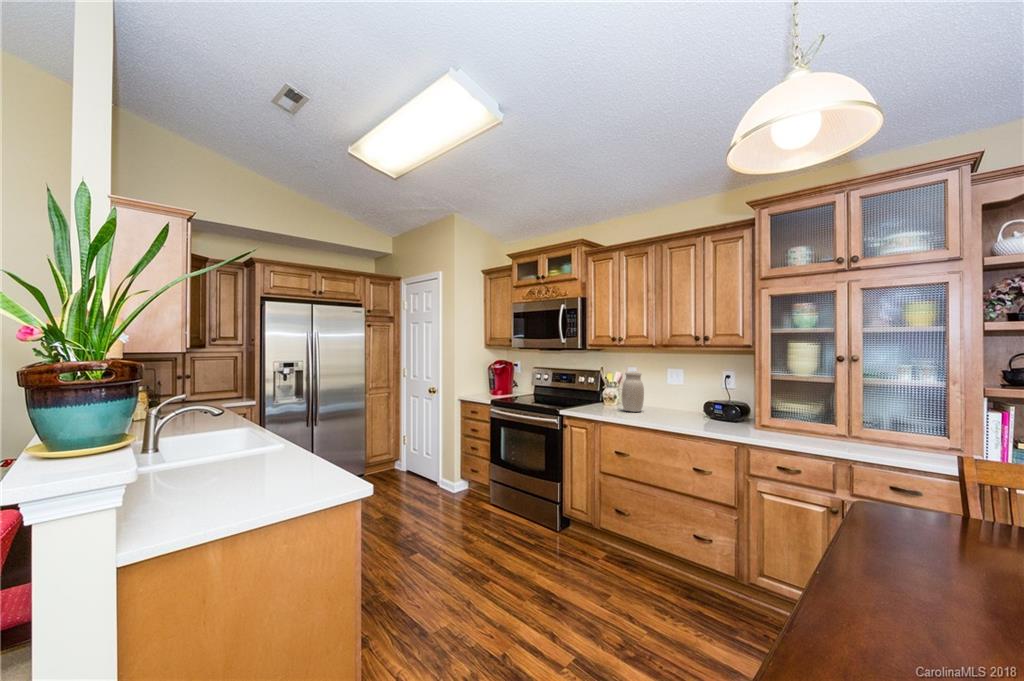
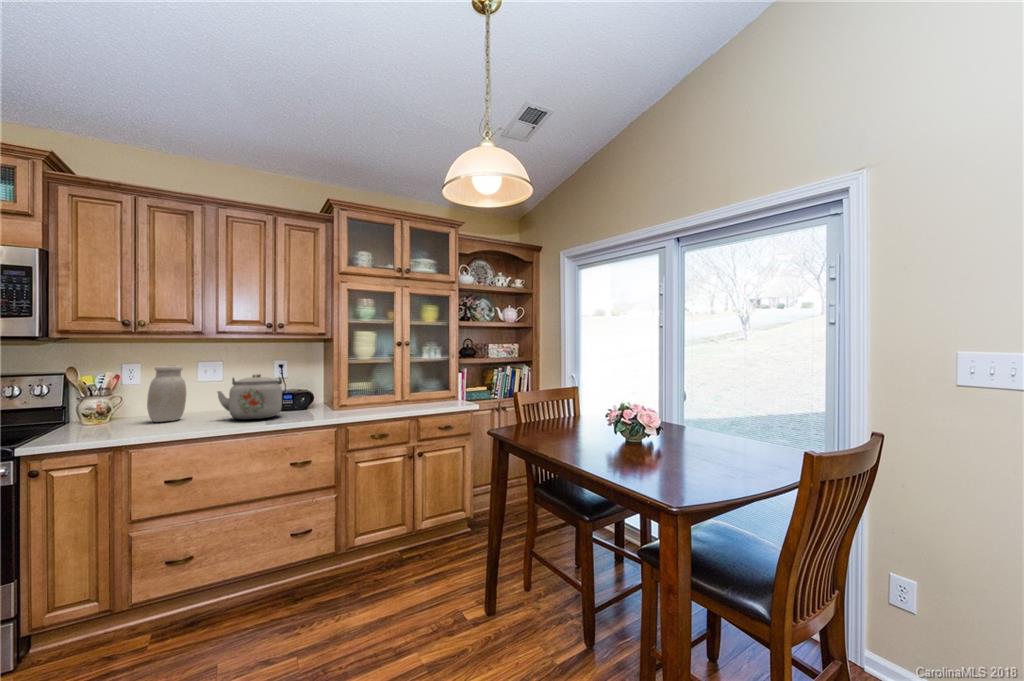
kettle: none [654,383,708,423] -> present [217,374,282,420]

